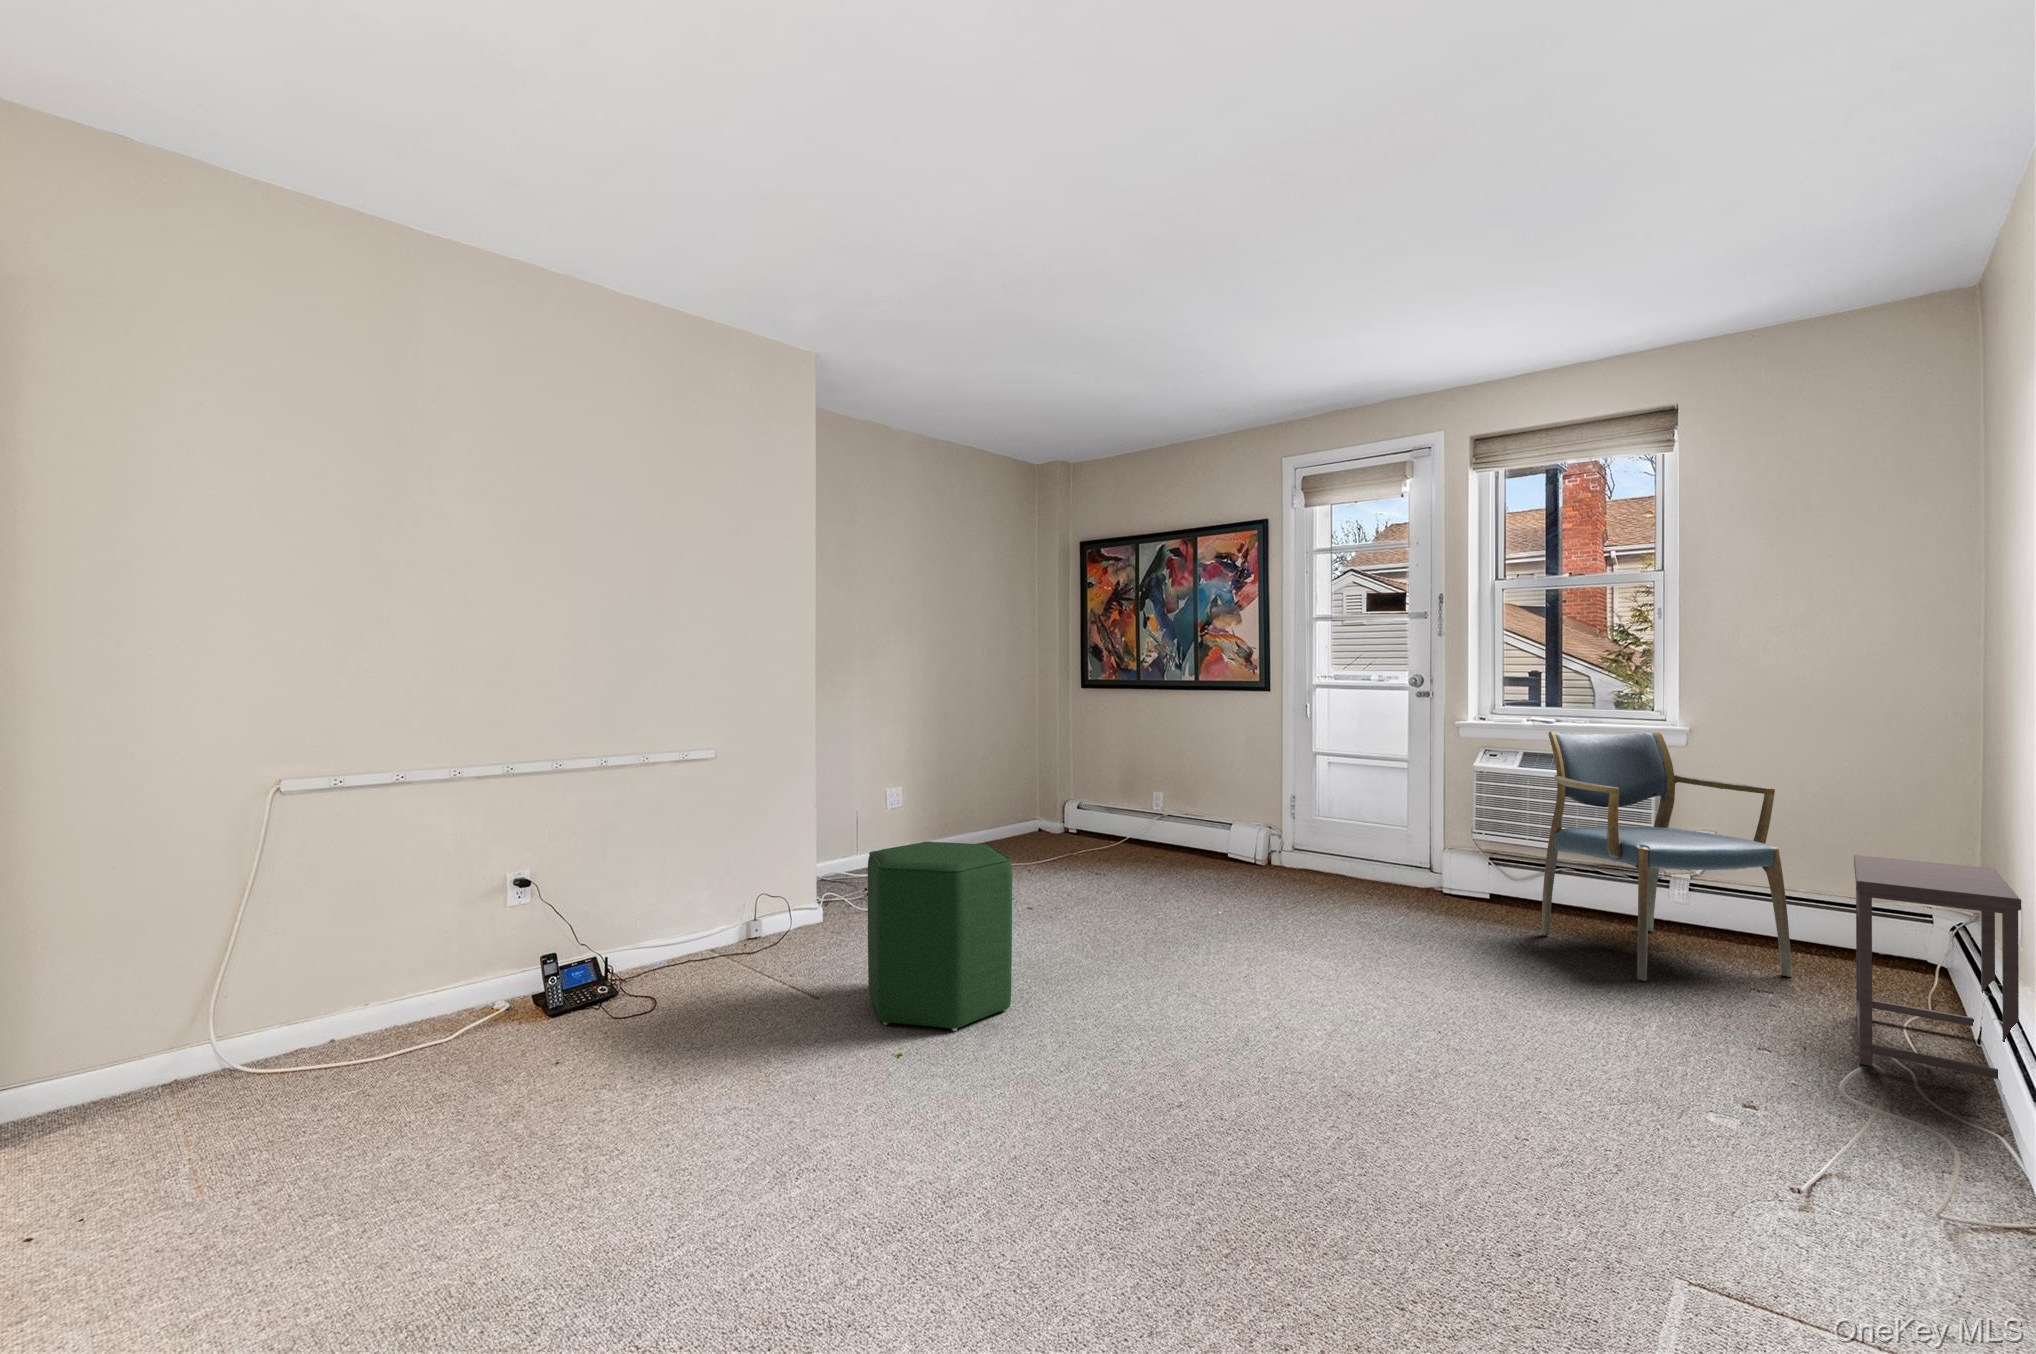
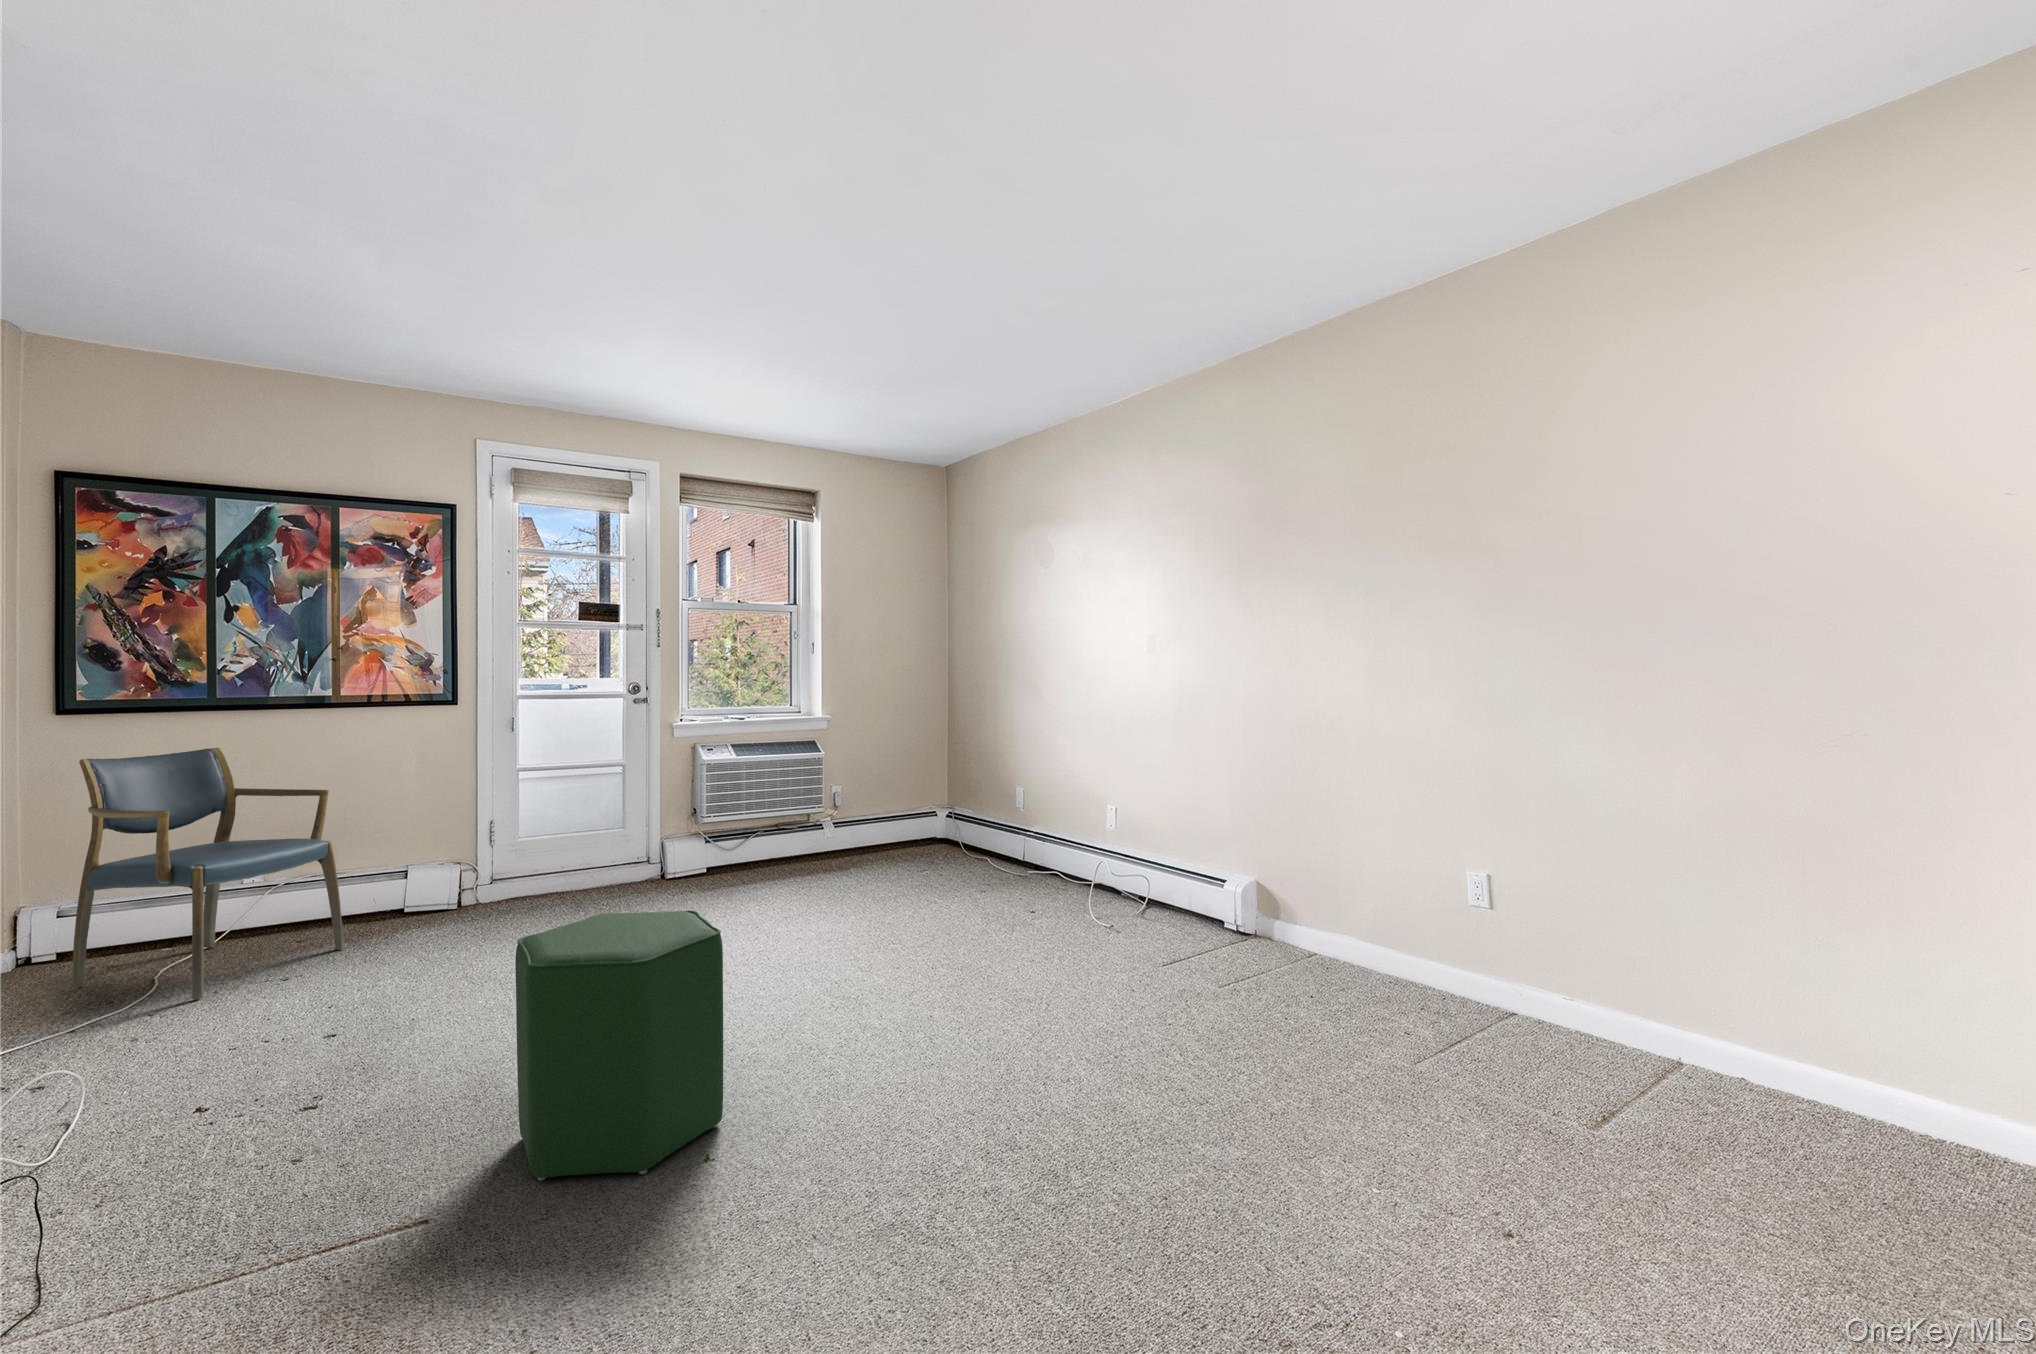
armchair: present [1542,731,1792,981] -> present [73,748,344,999]
side table: present [1854,855,2021,1079] -> none [969,775,1065,884]

